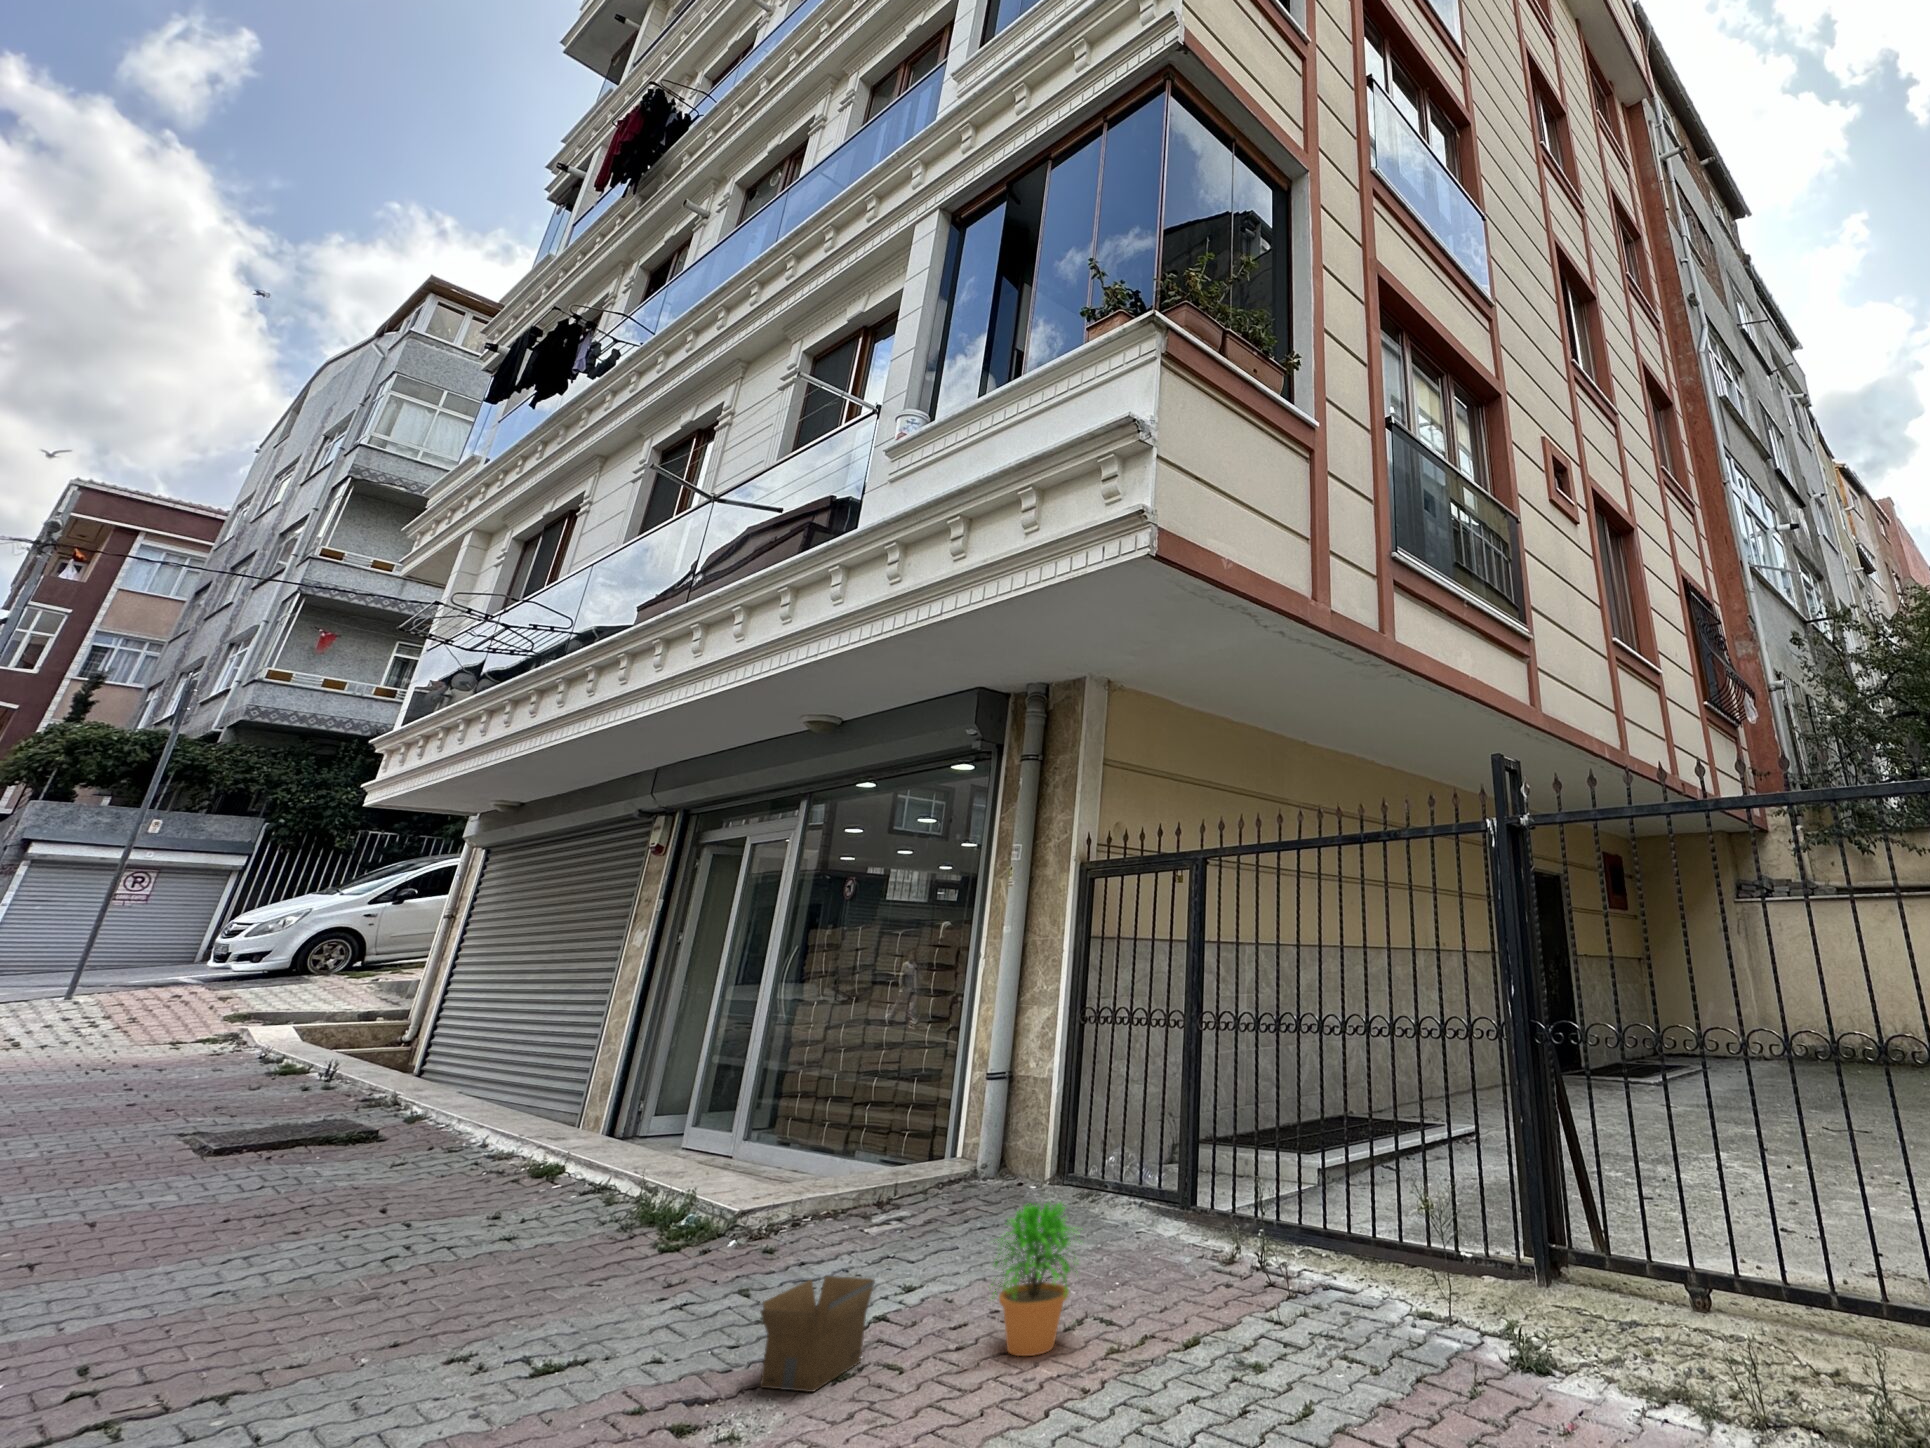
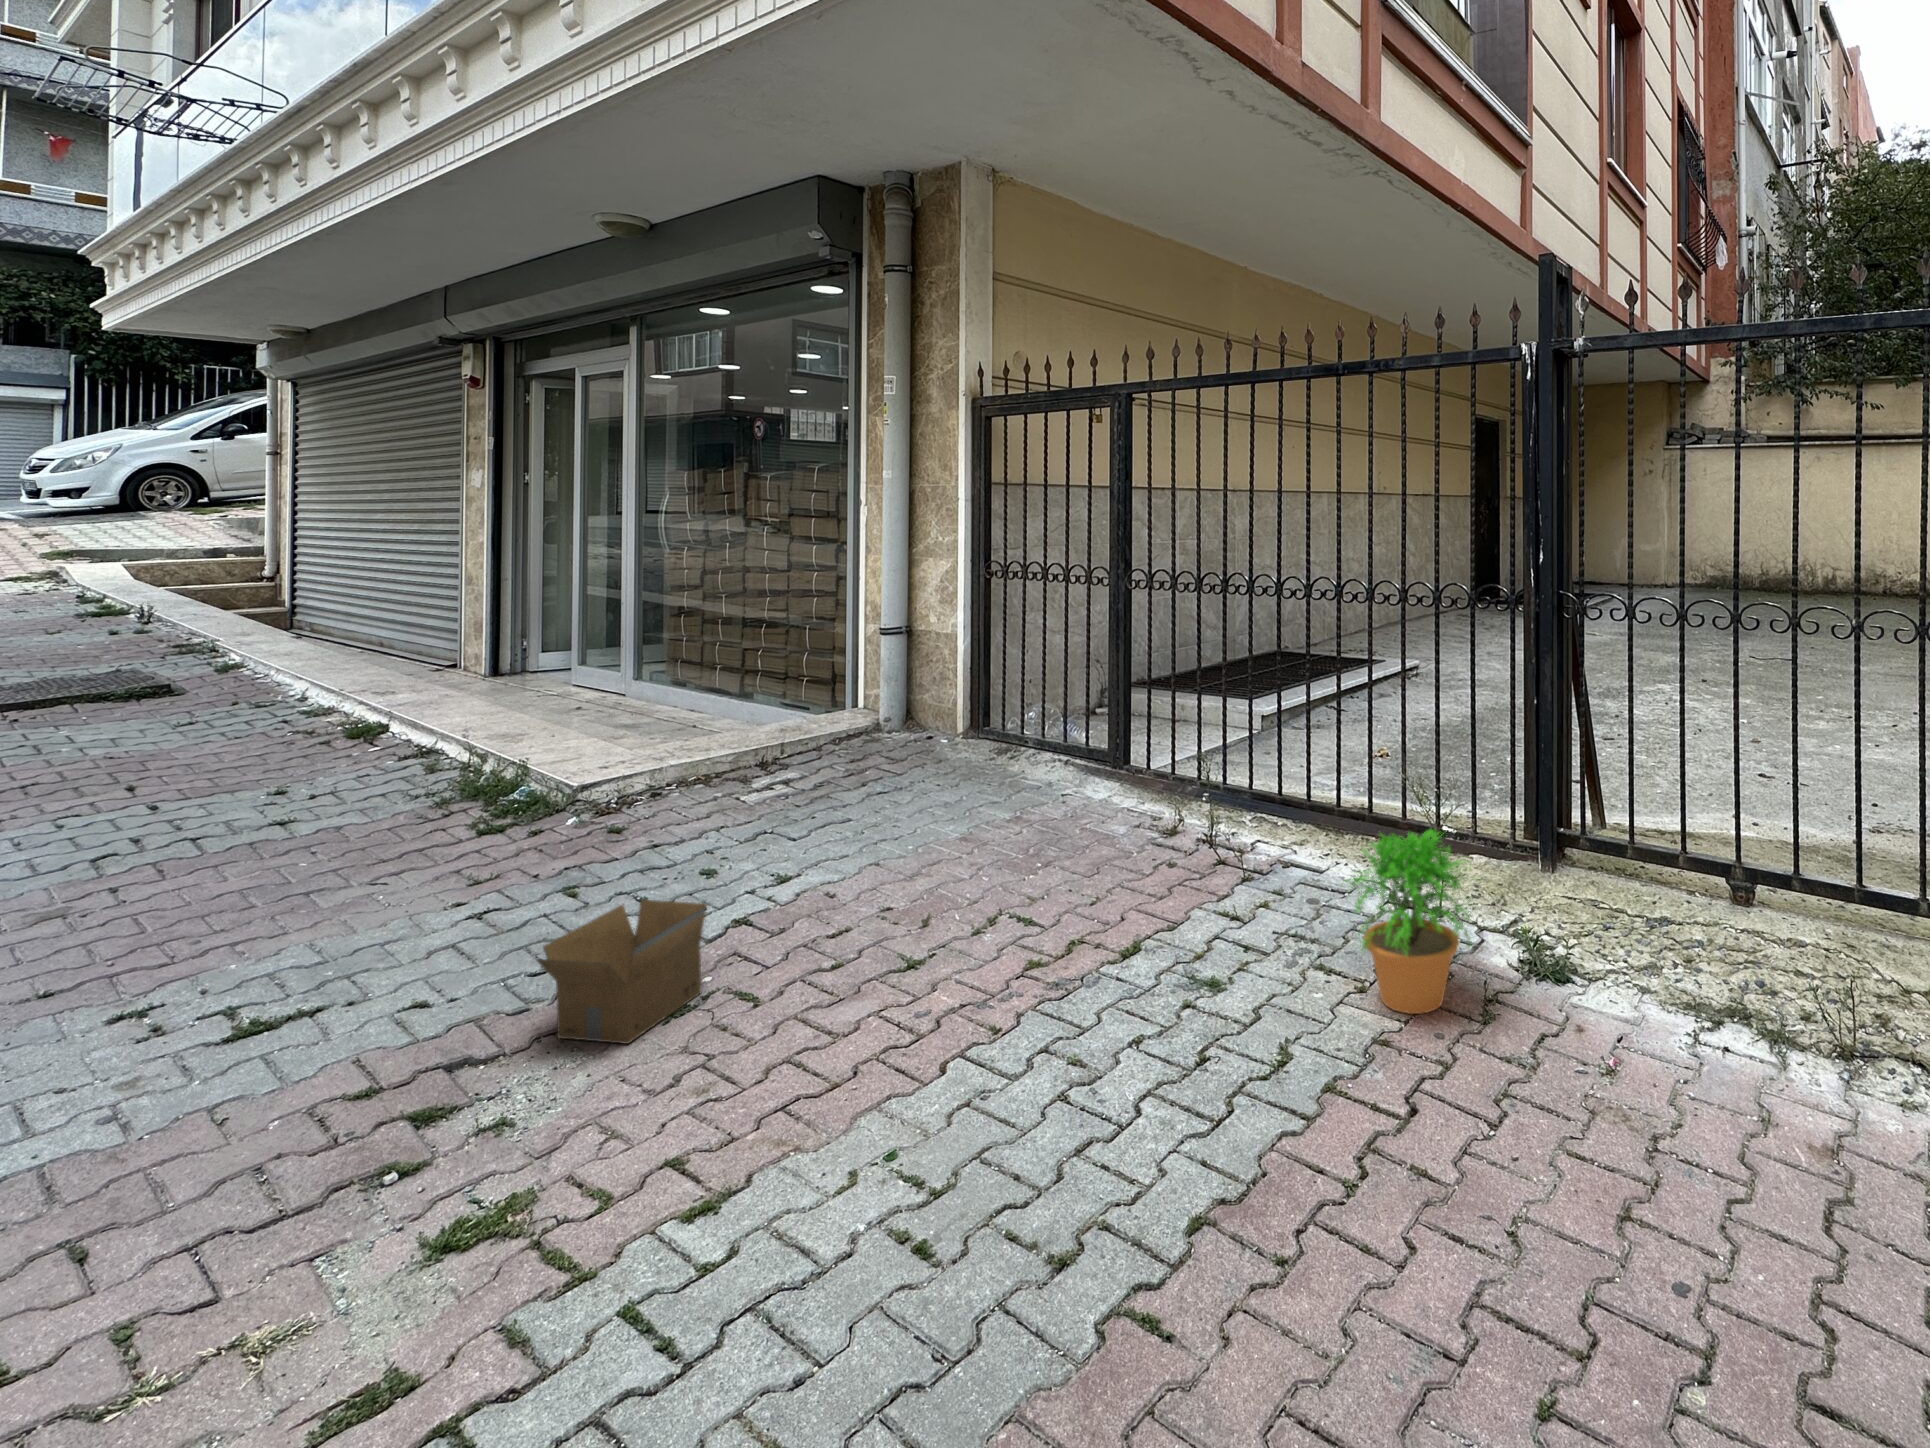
potted plant: present [989,1202,1078,1356] -> present [1351,830,1470,1014]

